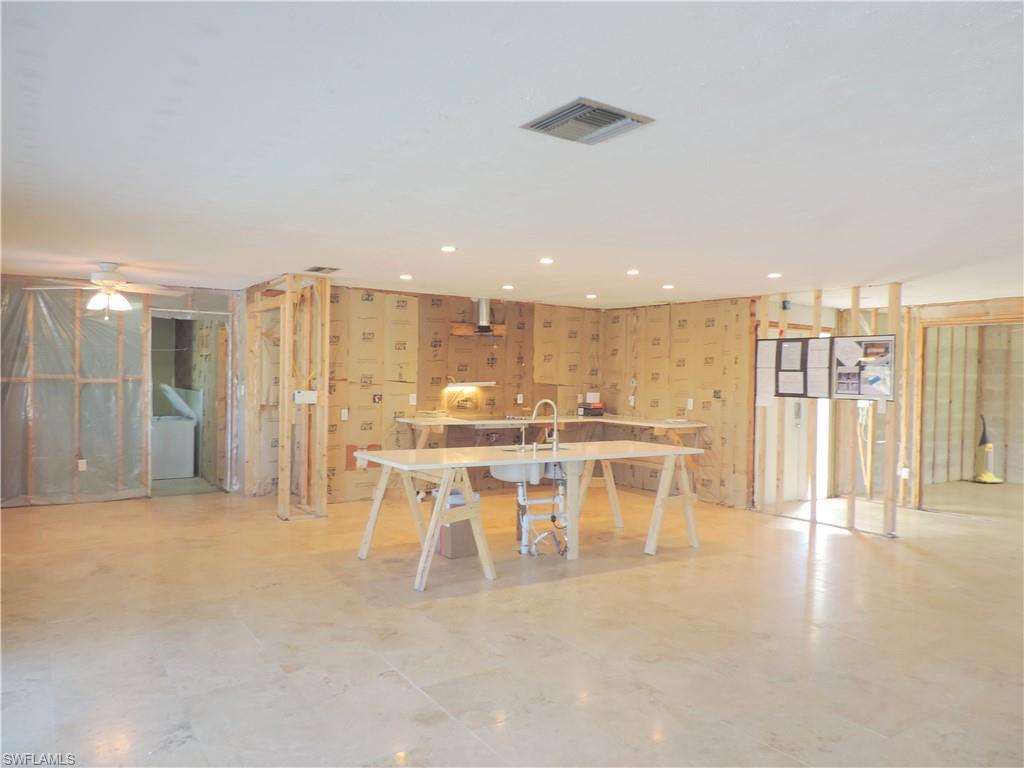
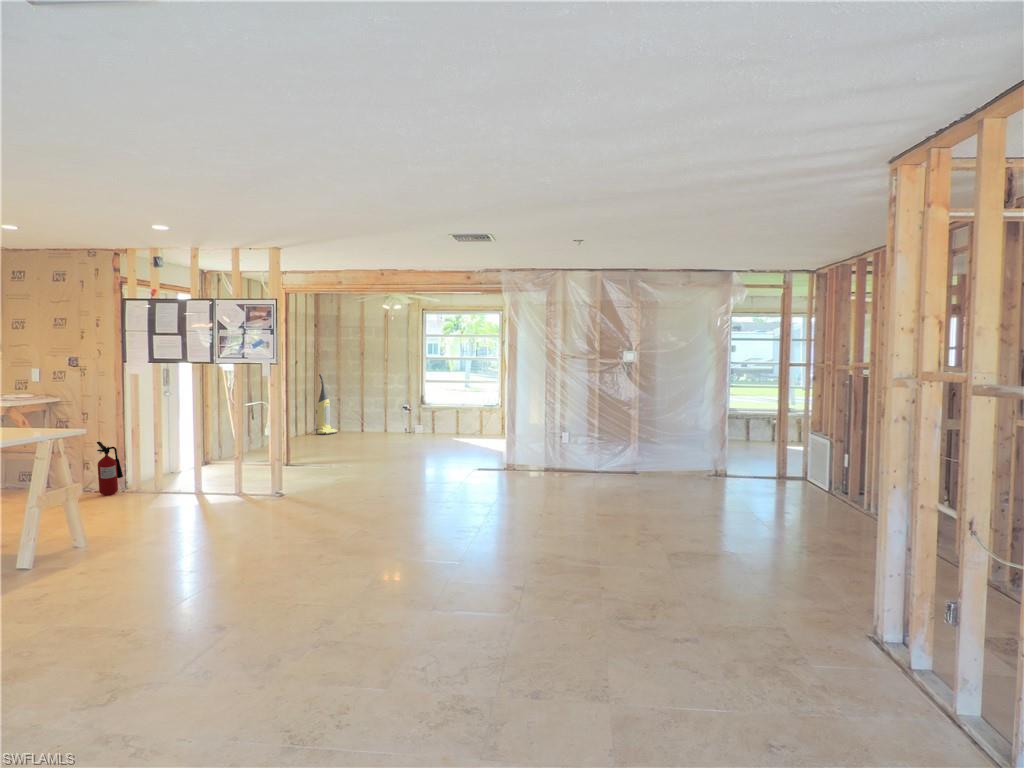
fire extinguisher: none [730,463,750,510] -> present [97,442,123,495]

